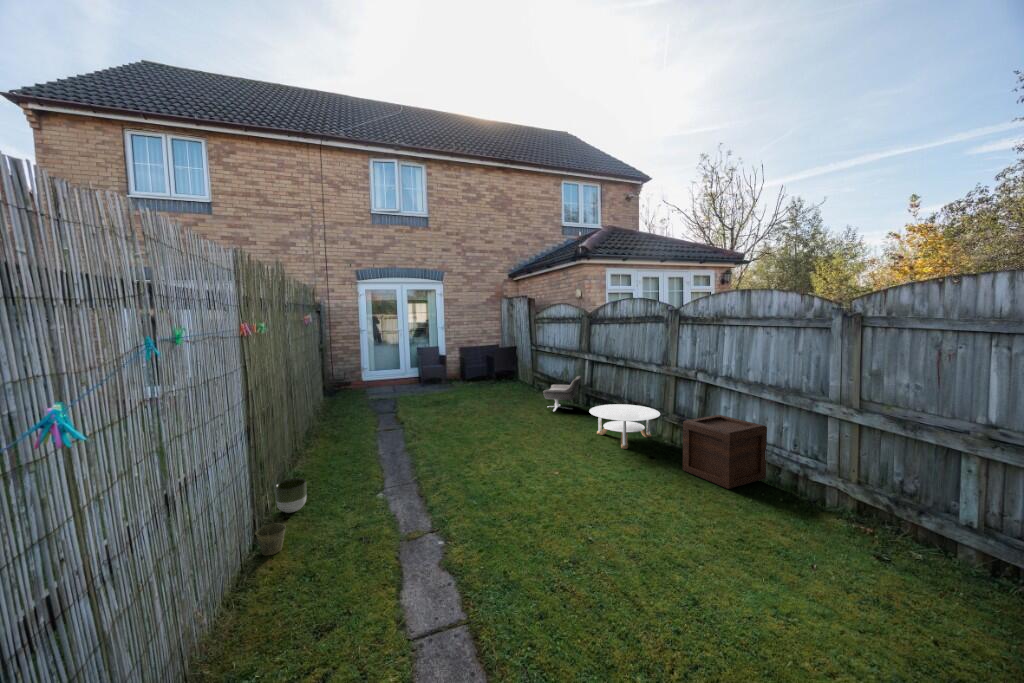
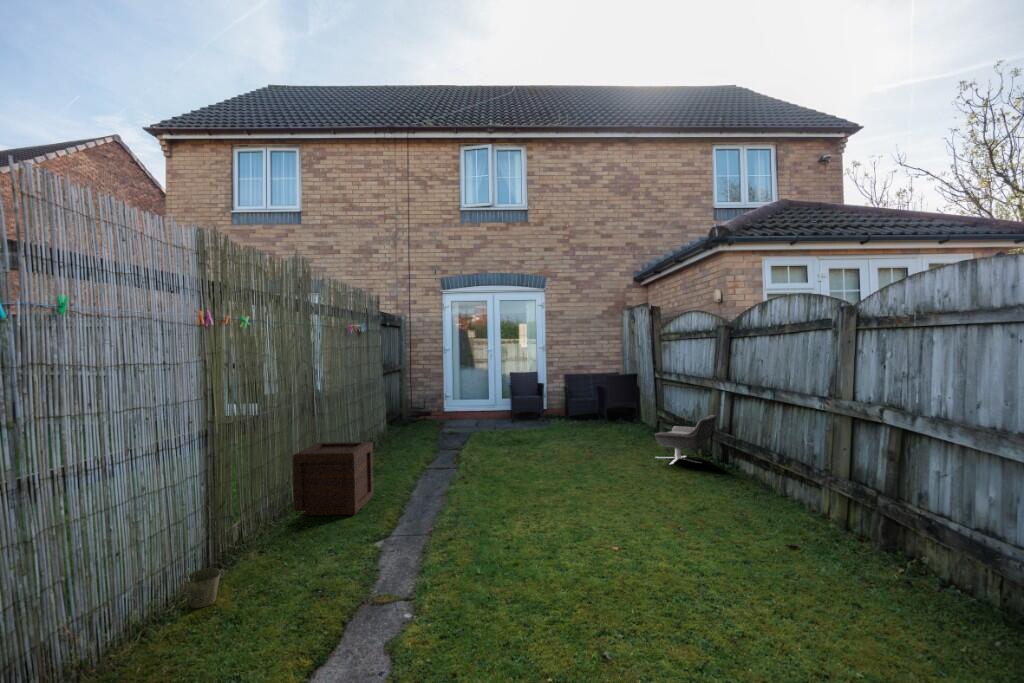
round table: present [589,404,660,449] -> none [702,458,823,529]
wooden crate: present [683,415,767,489] -> present [293,442,374,516]
planter: present [275,478,307,513] -> none [243,516,281,558]

